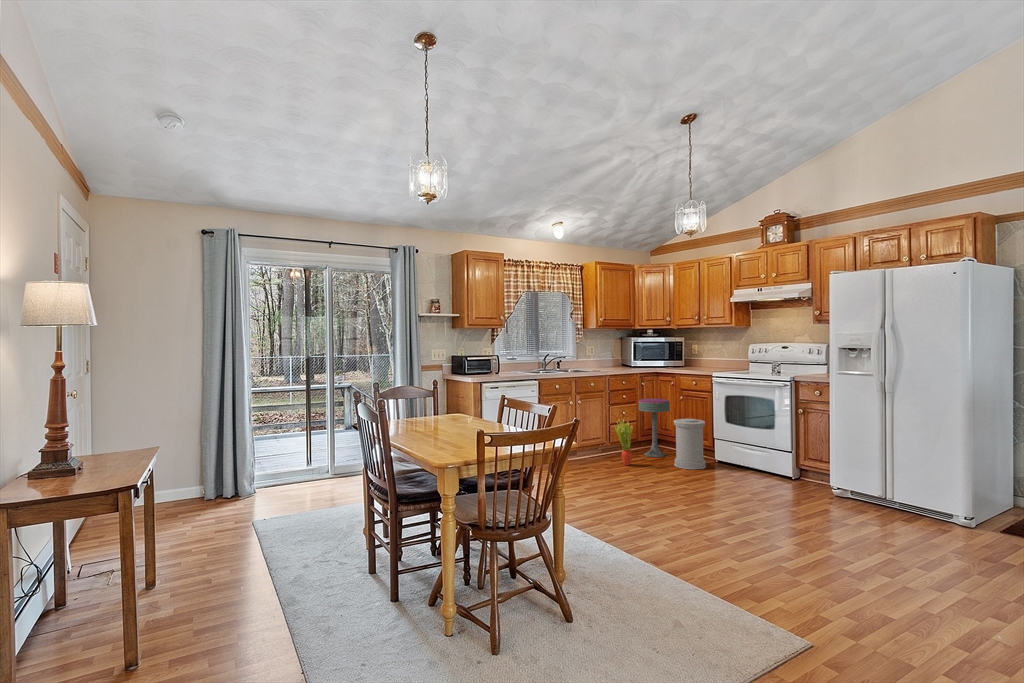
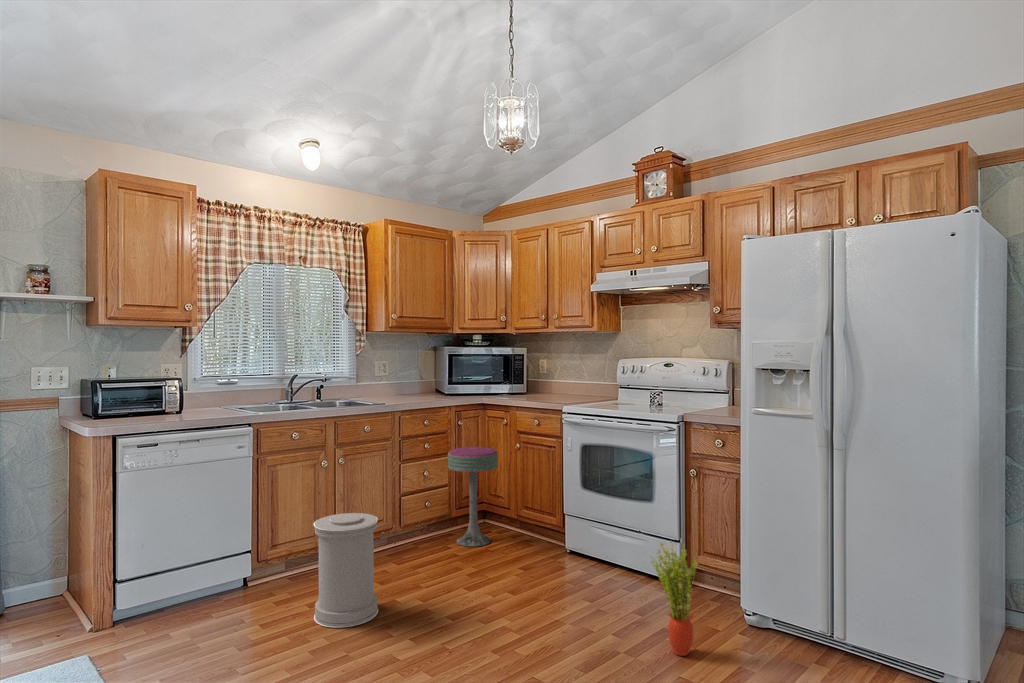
potted plant: present [615,419,633,465] -> present [651,542,698,656]
trash can: present [674,419,706,469] -> present [314,513,378,628]

